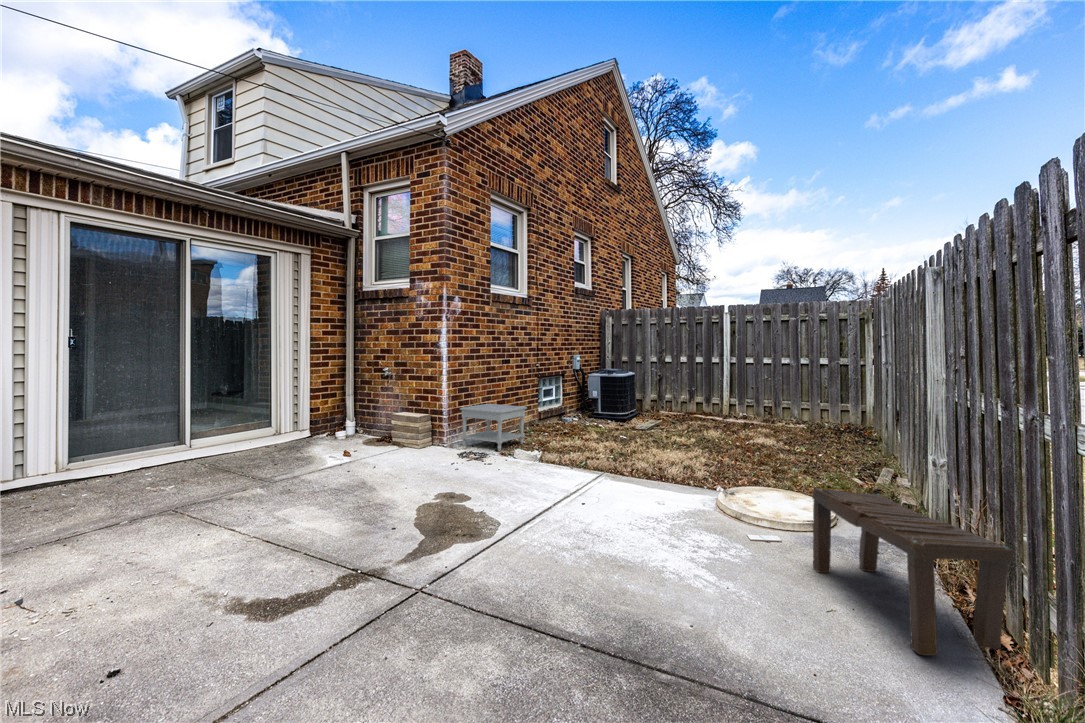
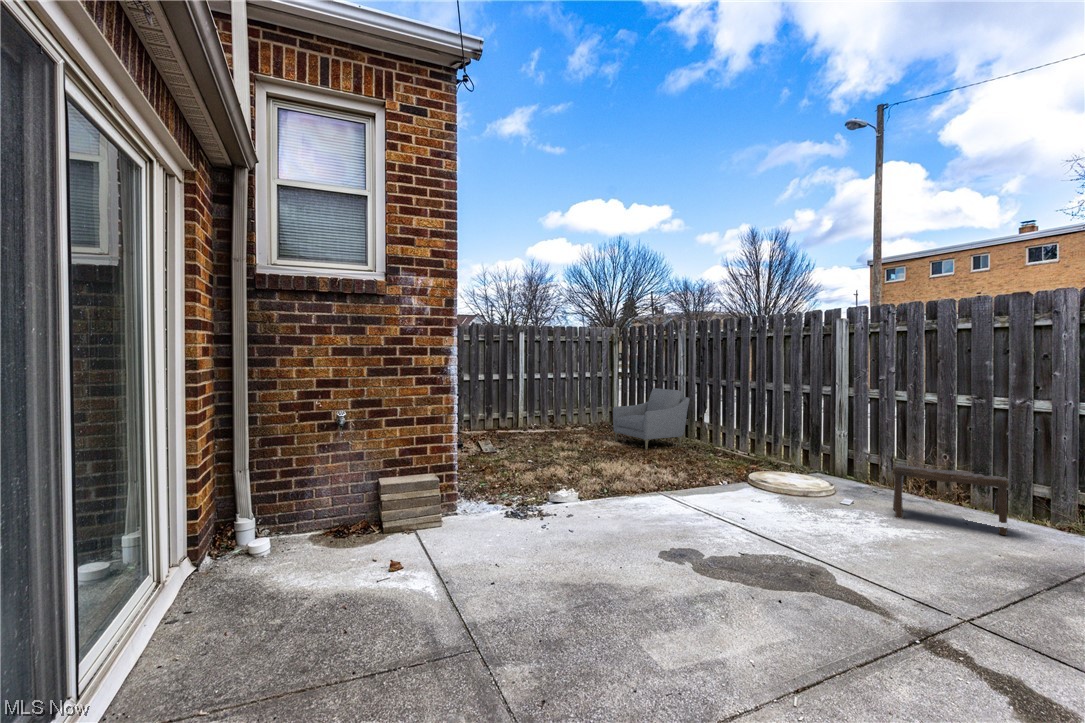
chair: none [795,379,886,455] -> present [613,388,690,450]
side table: present [460,404,527,451] -> none [442,445,524,511]

